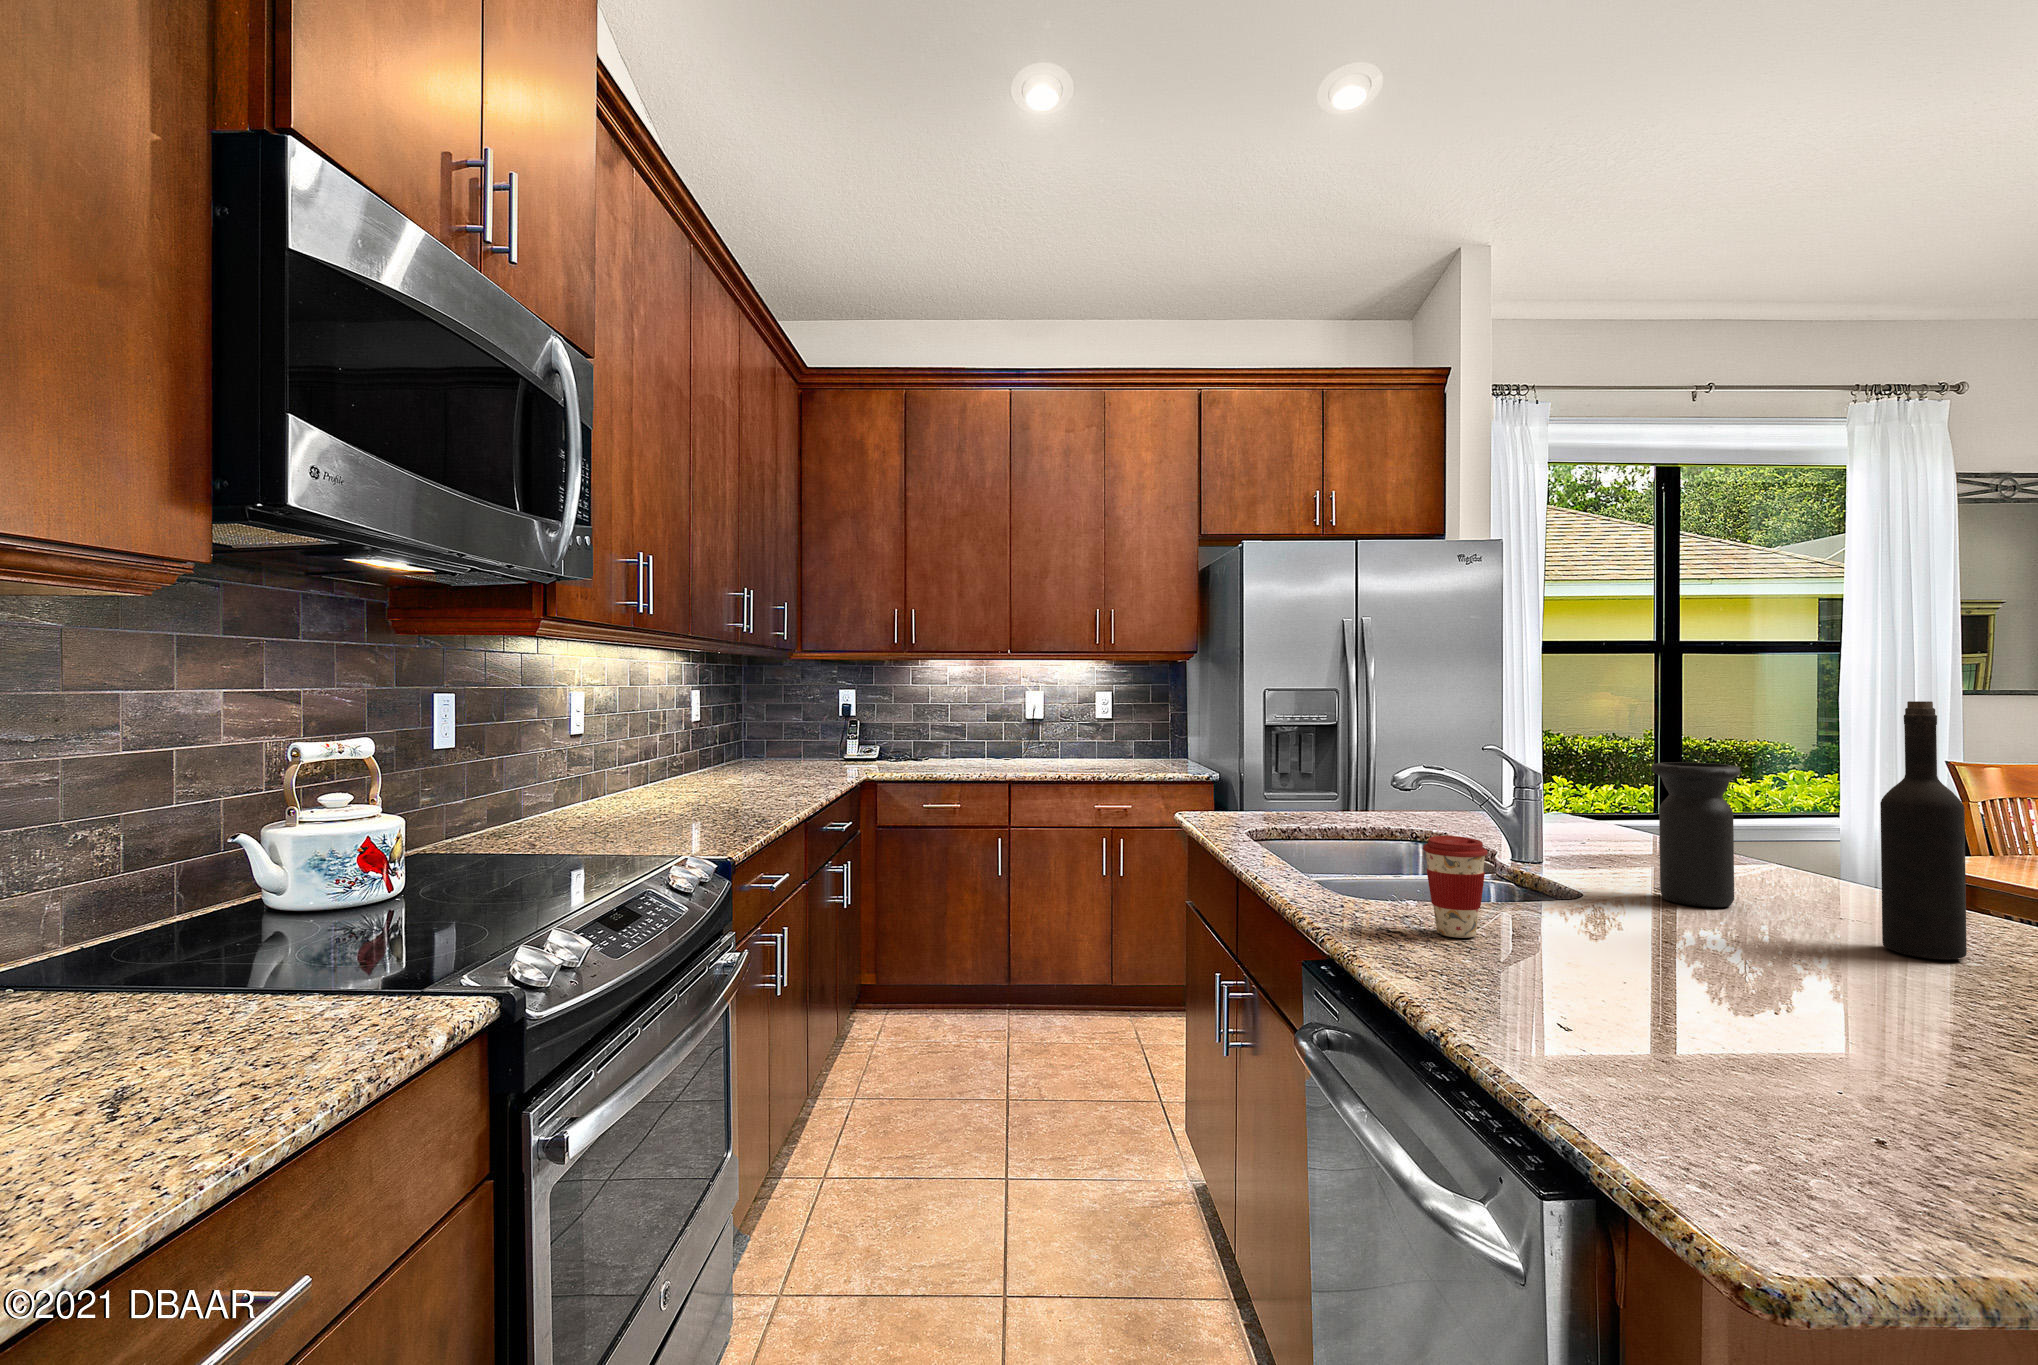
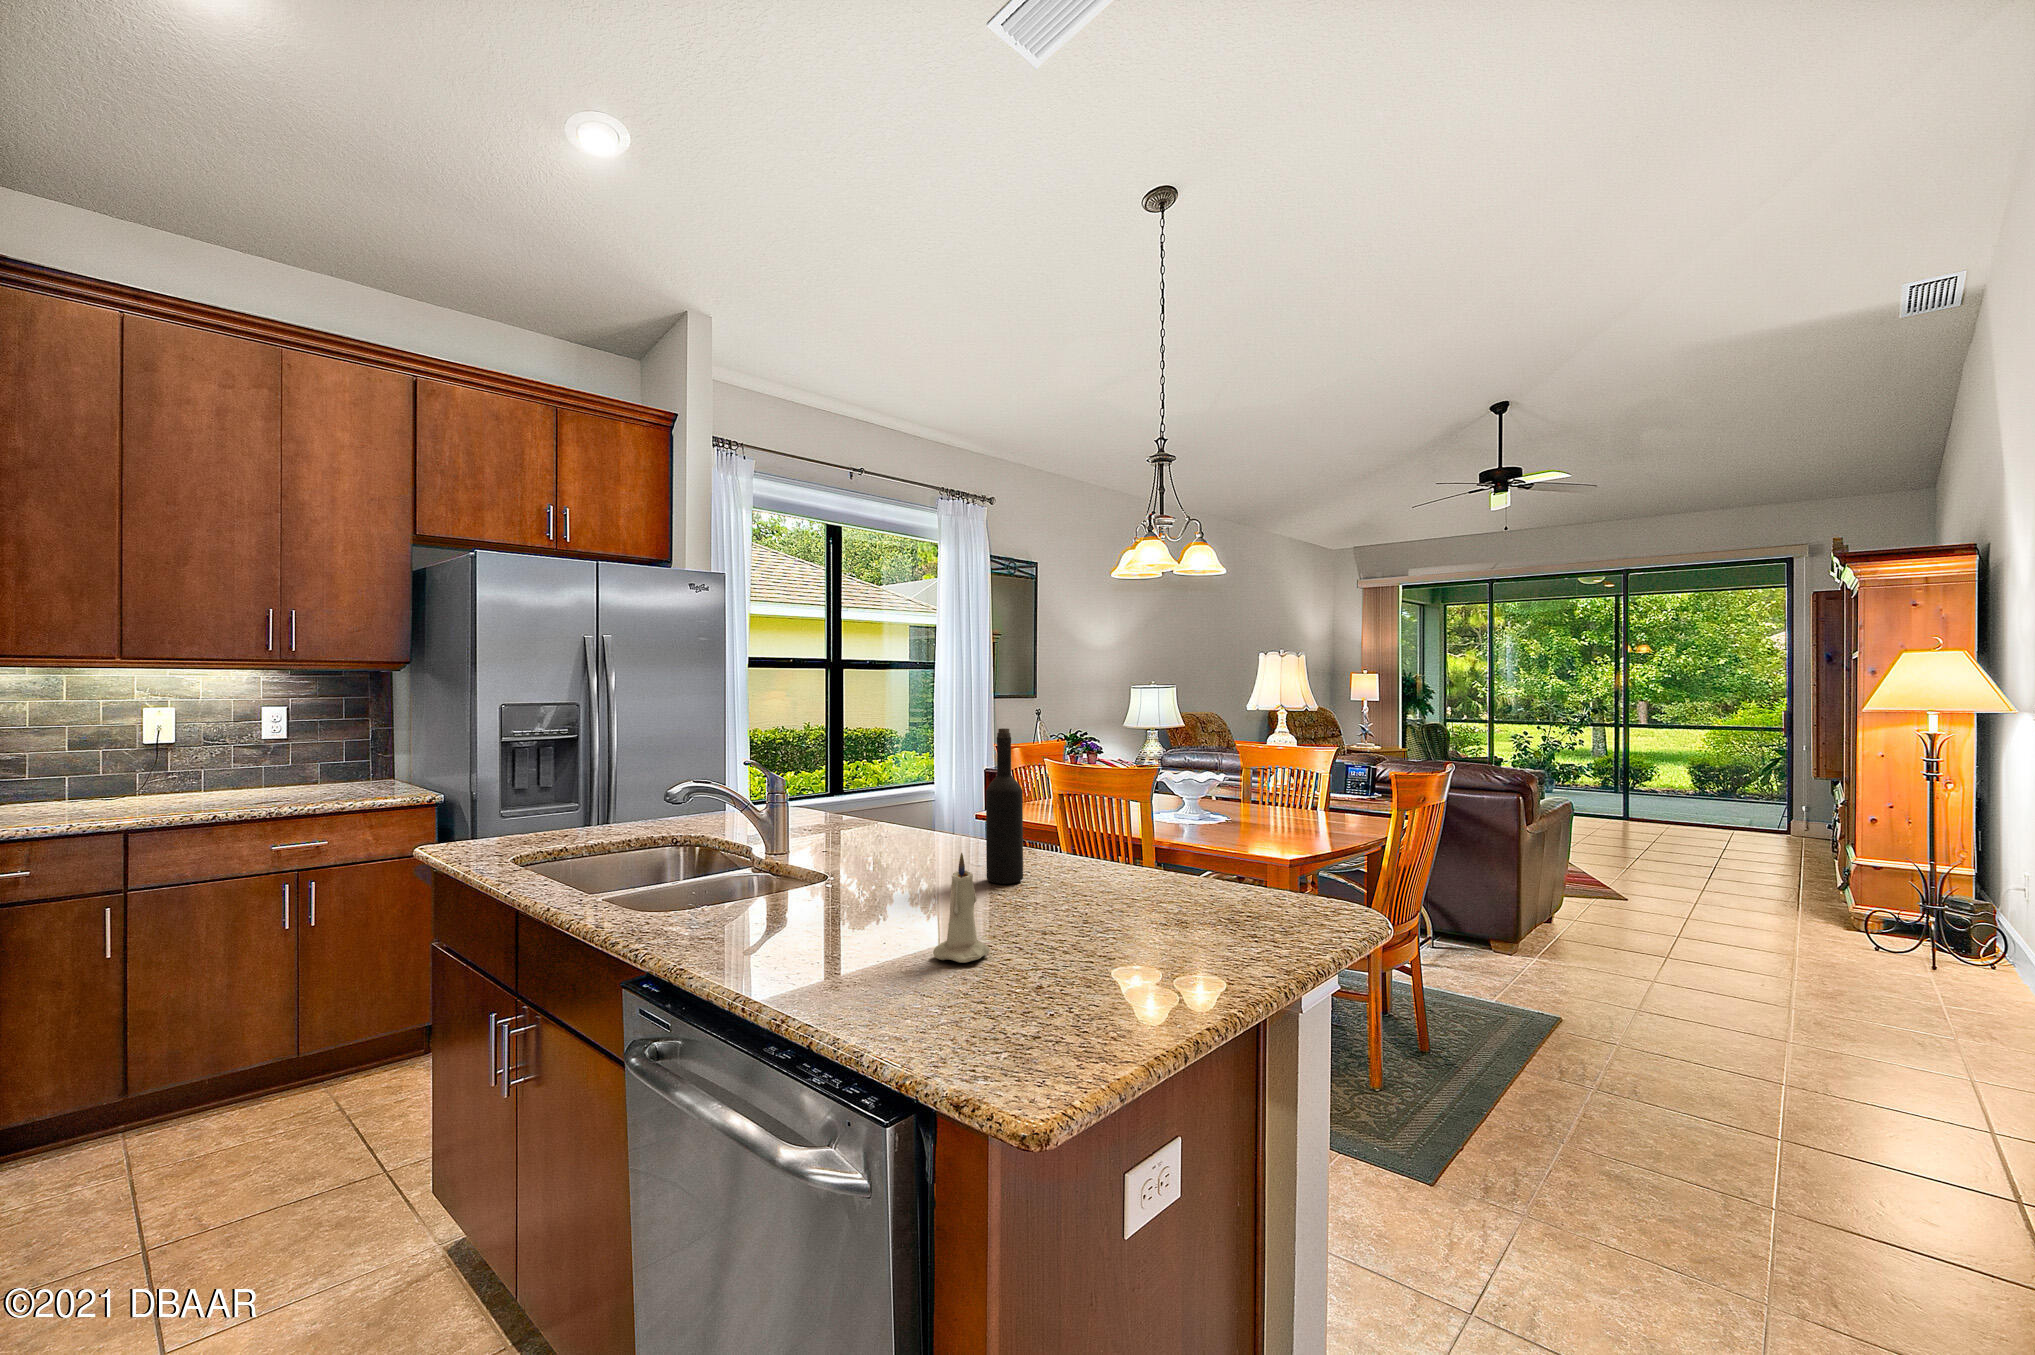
vase: present [1652,762,1741,907] -> none [862,770,913,871]
coffee cup: present [1423,836,1488,938] -> none [722,848,771,929]
candle: none [1733,876,1854,1057] -> present [933,853,990,963]

